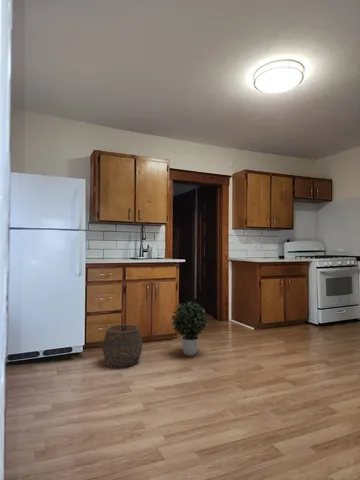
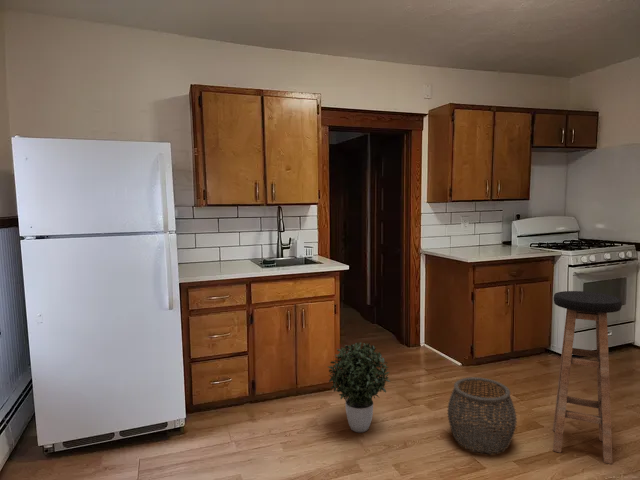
bar stool: none [301,270,336,366] -> present [553,291,622,464]
woven basket: present [103,324,142,367] -> present [447,377,517,454]

